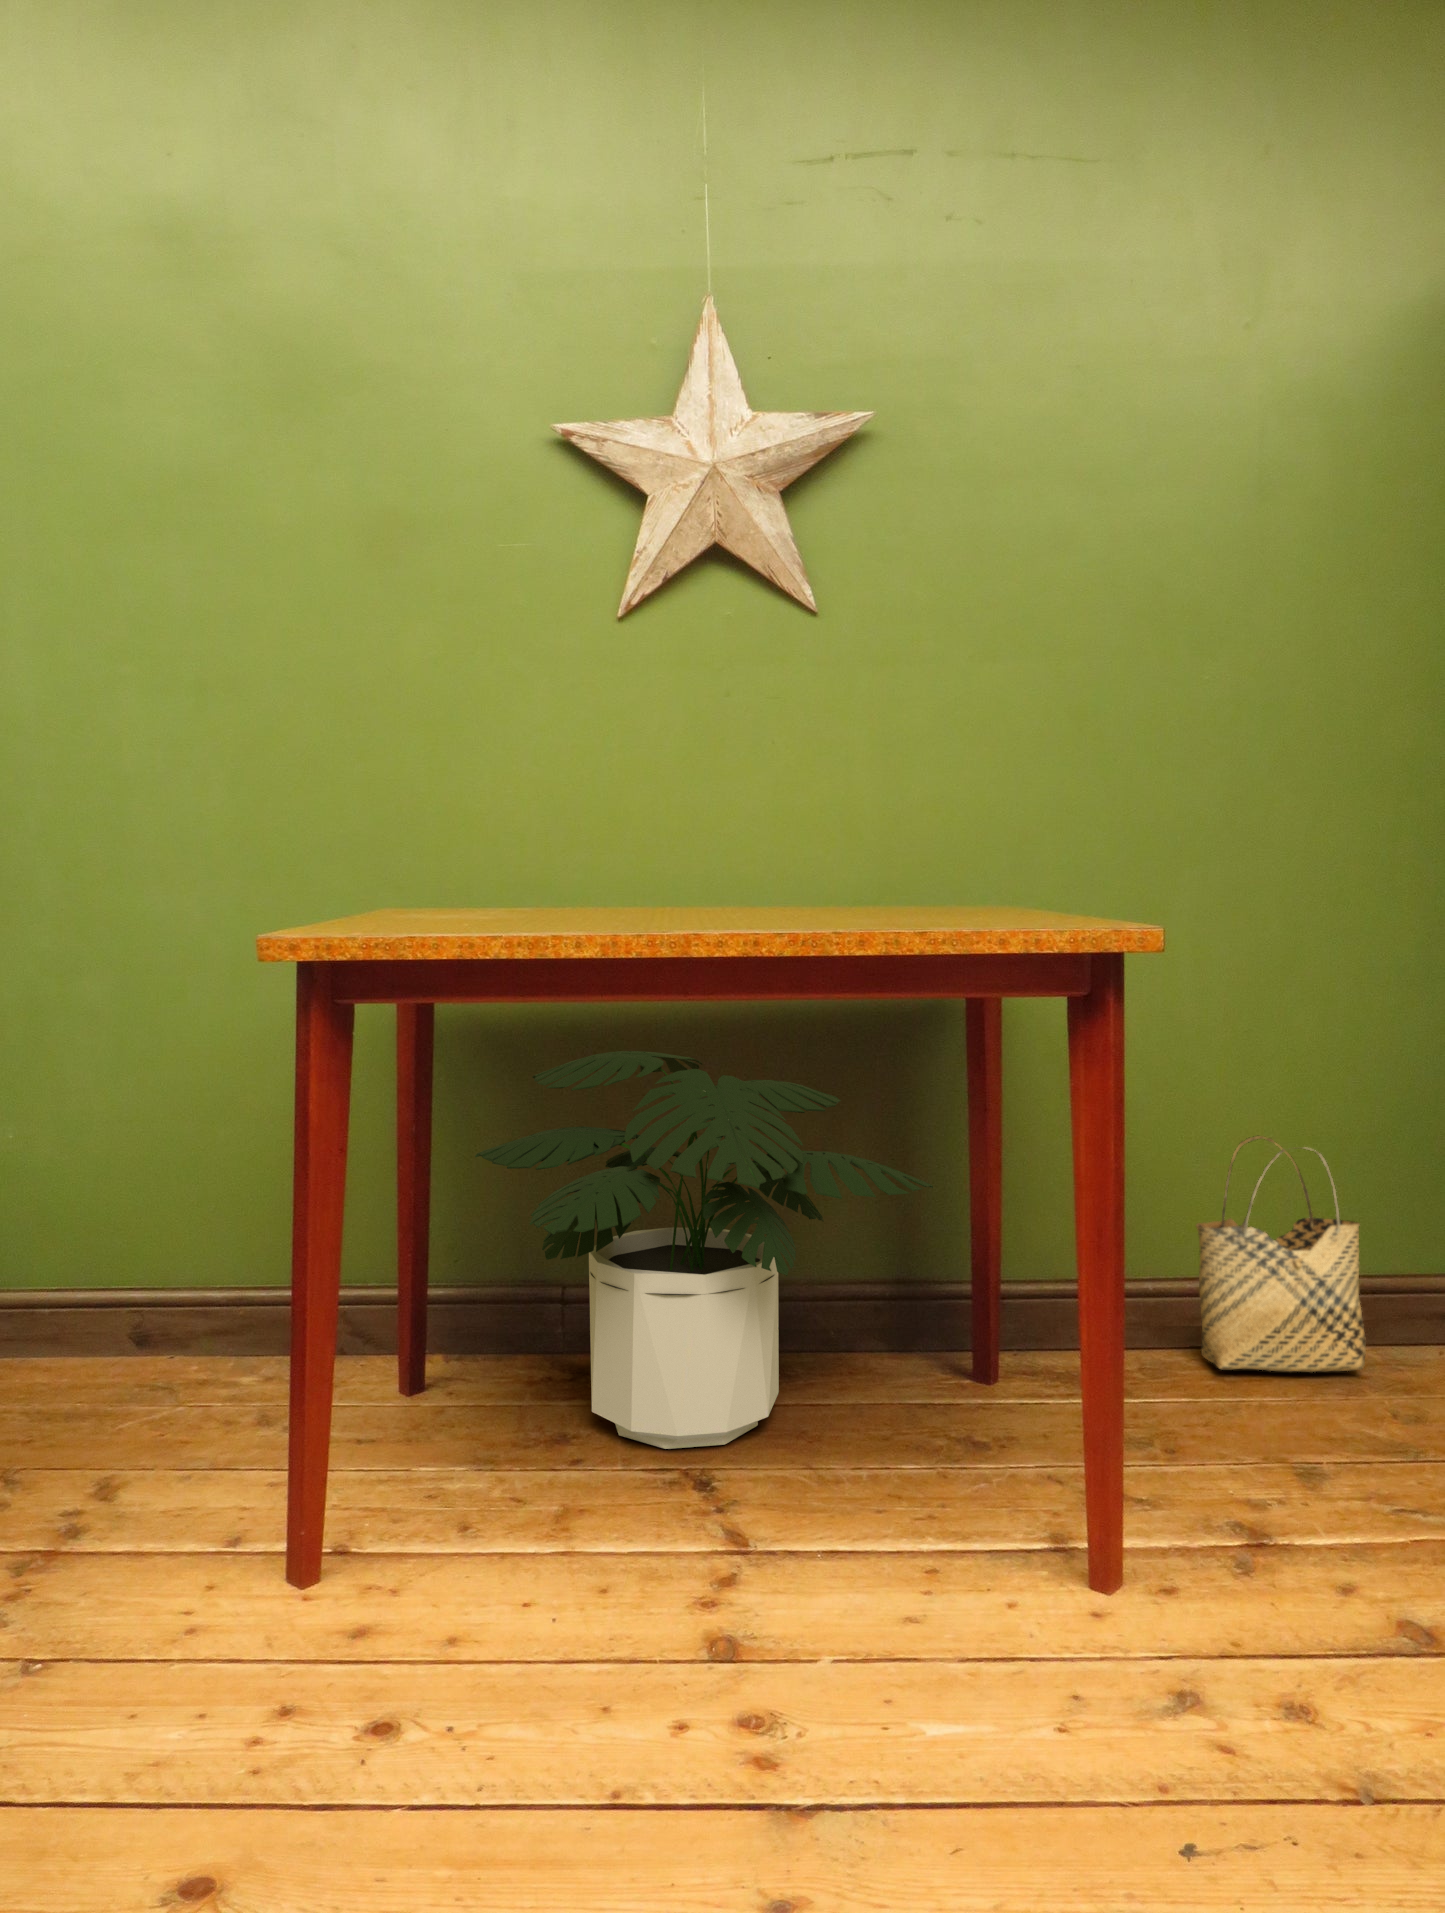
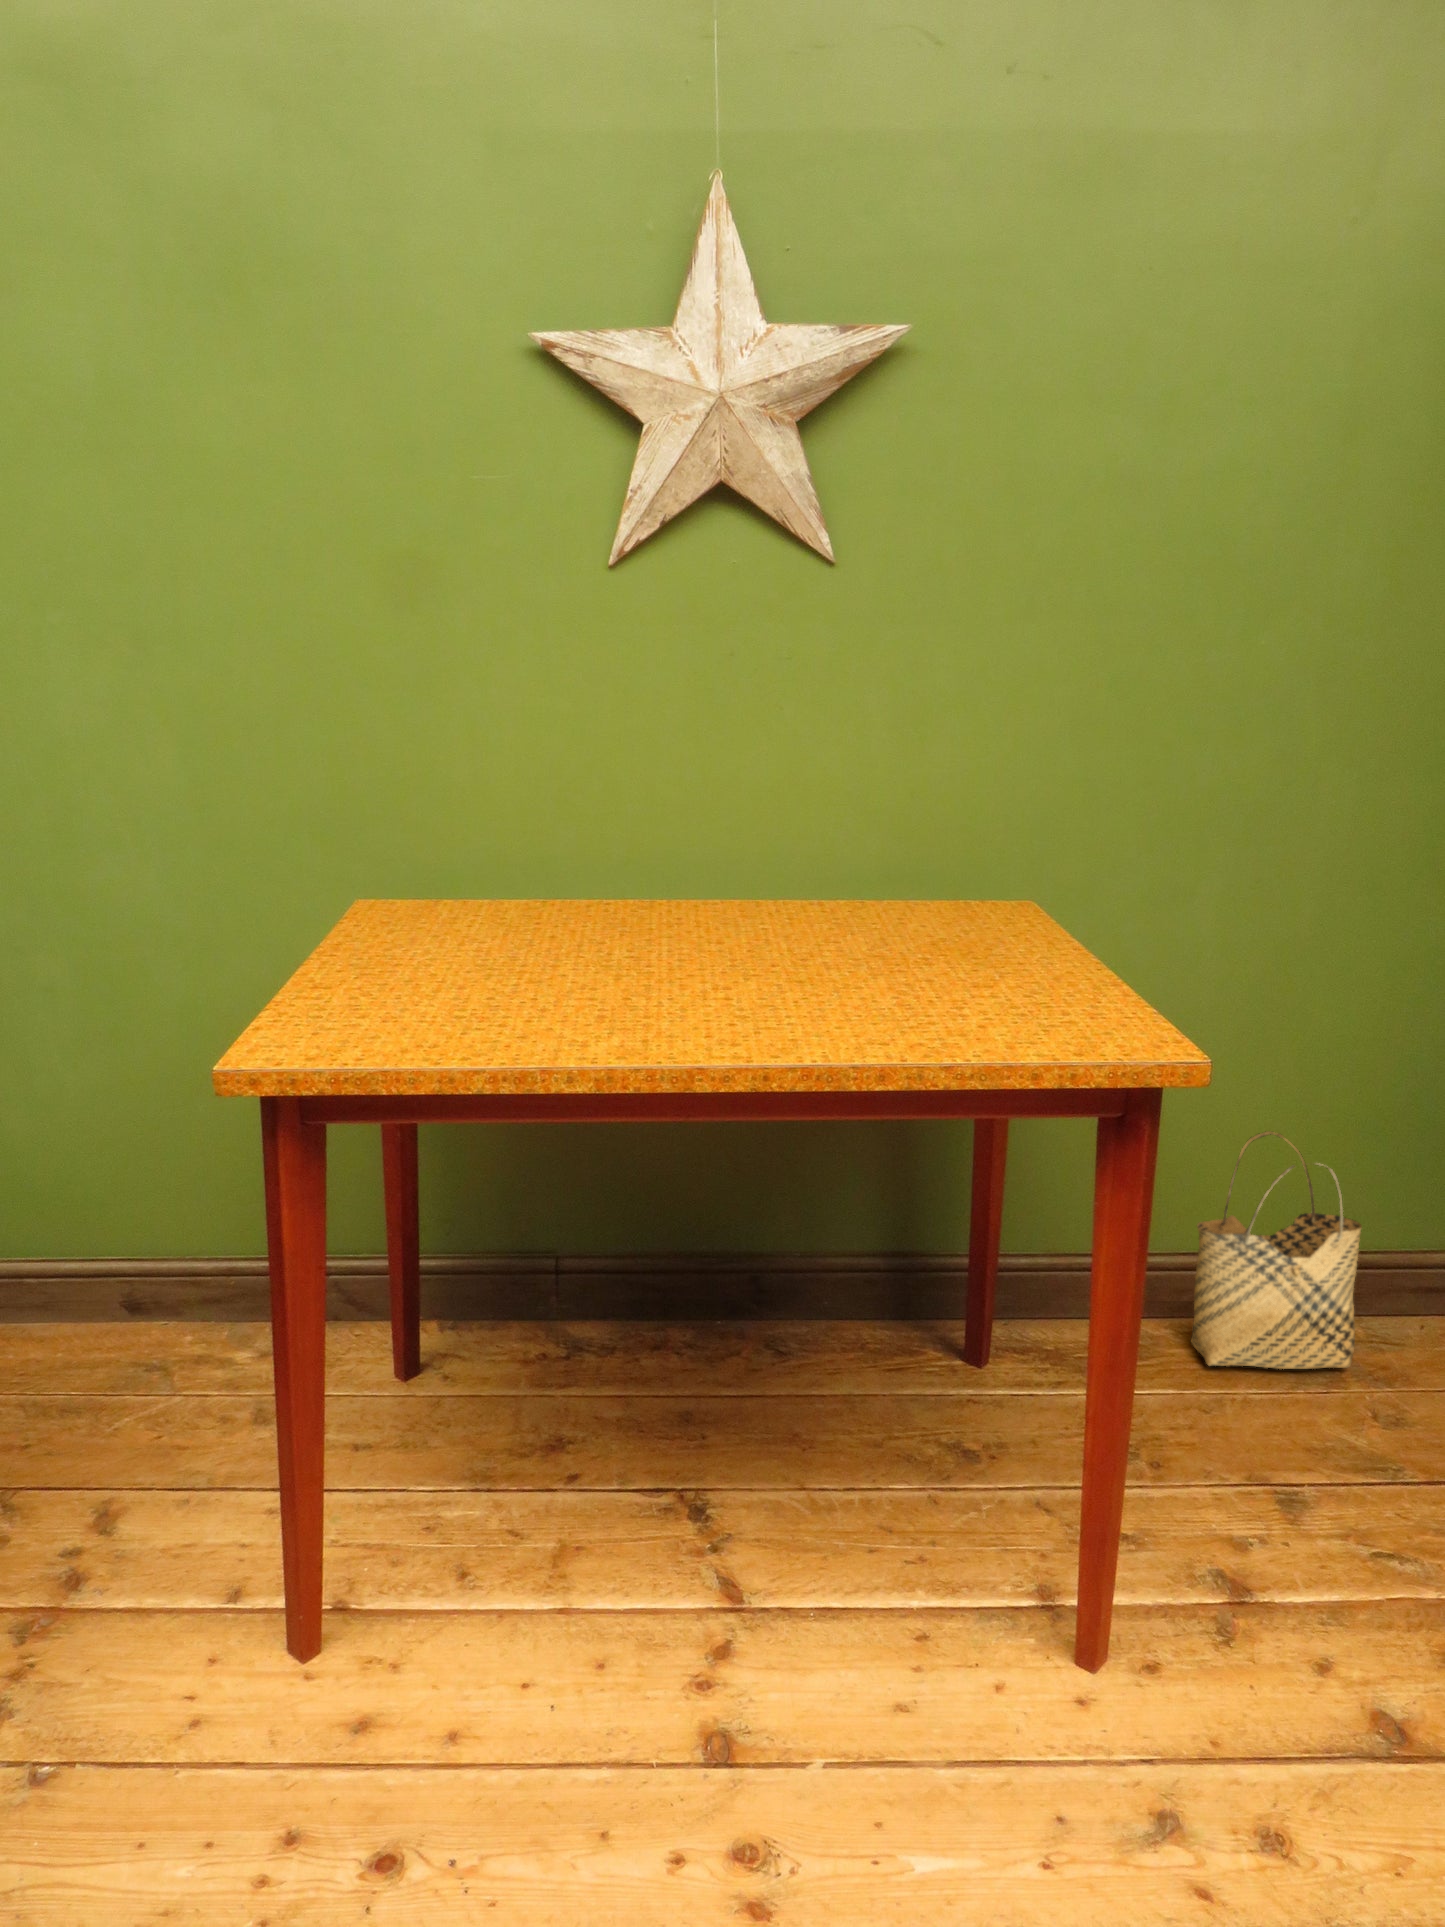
potted plant: present [475,1051,933,1449] -> none [464,1055,937,1471]

